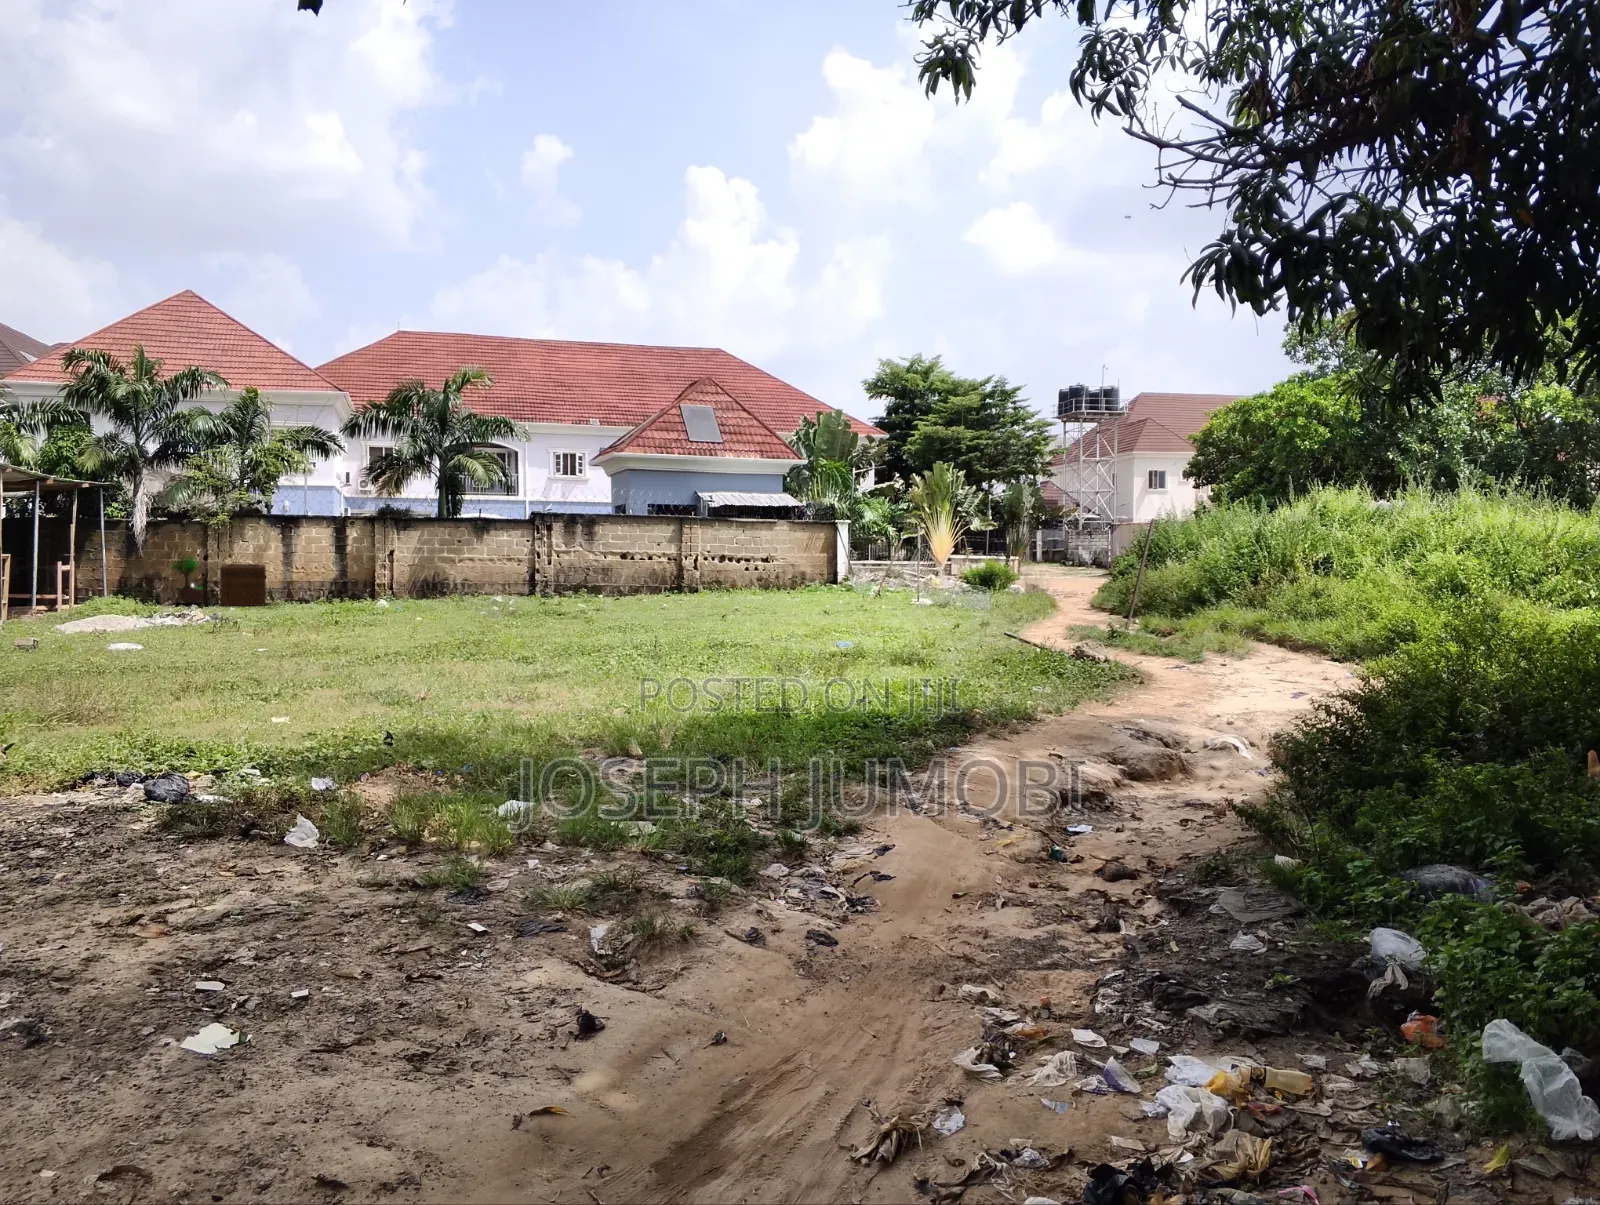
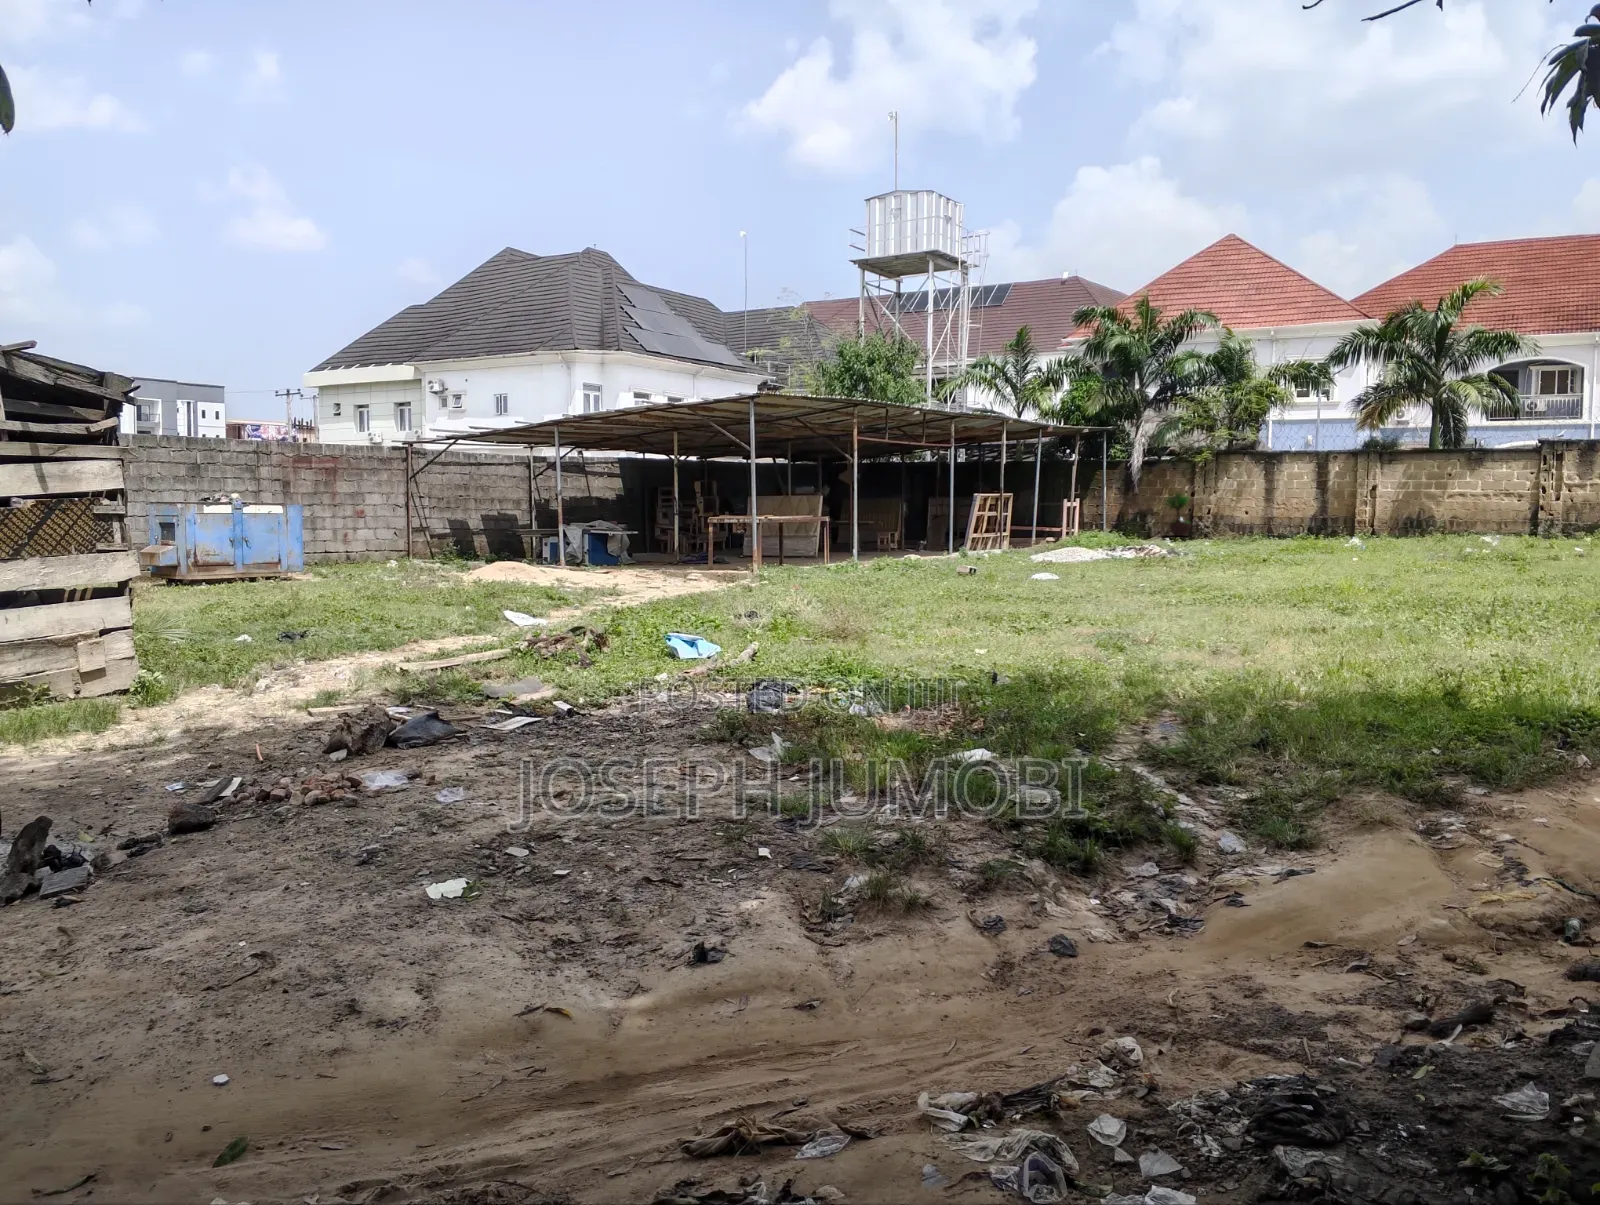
wooden crate: present [220,564,266,606] -> none [1207,500,1251,540]

